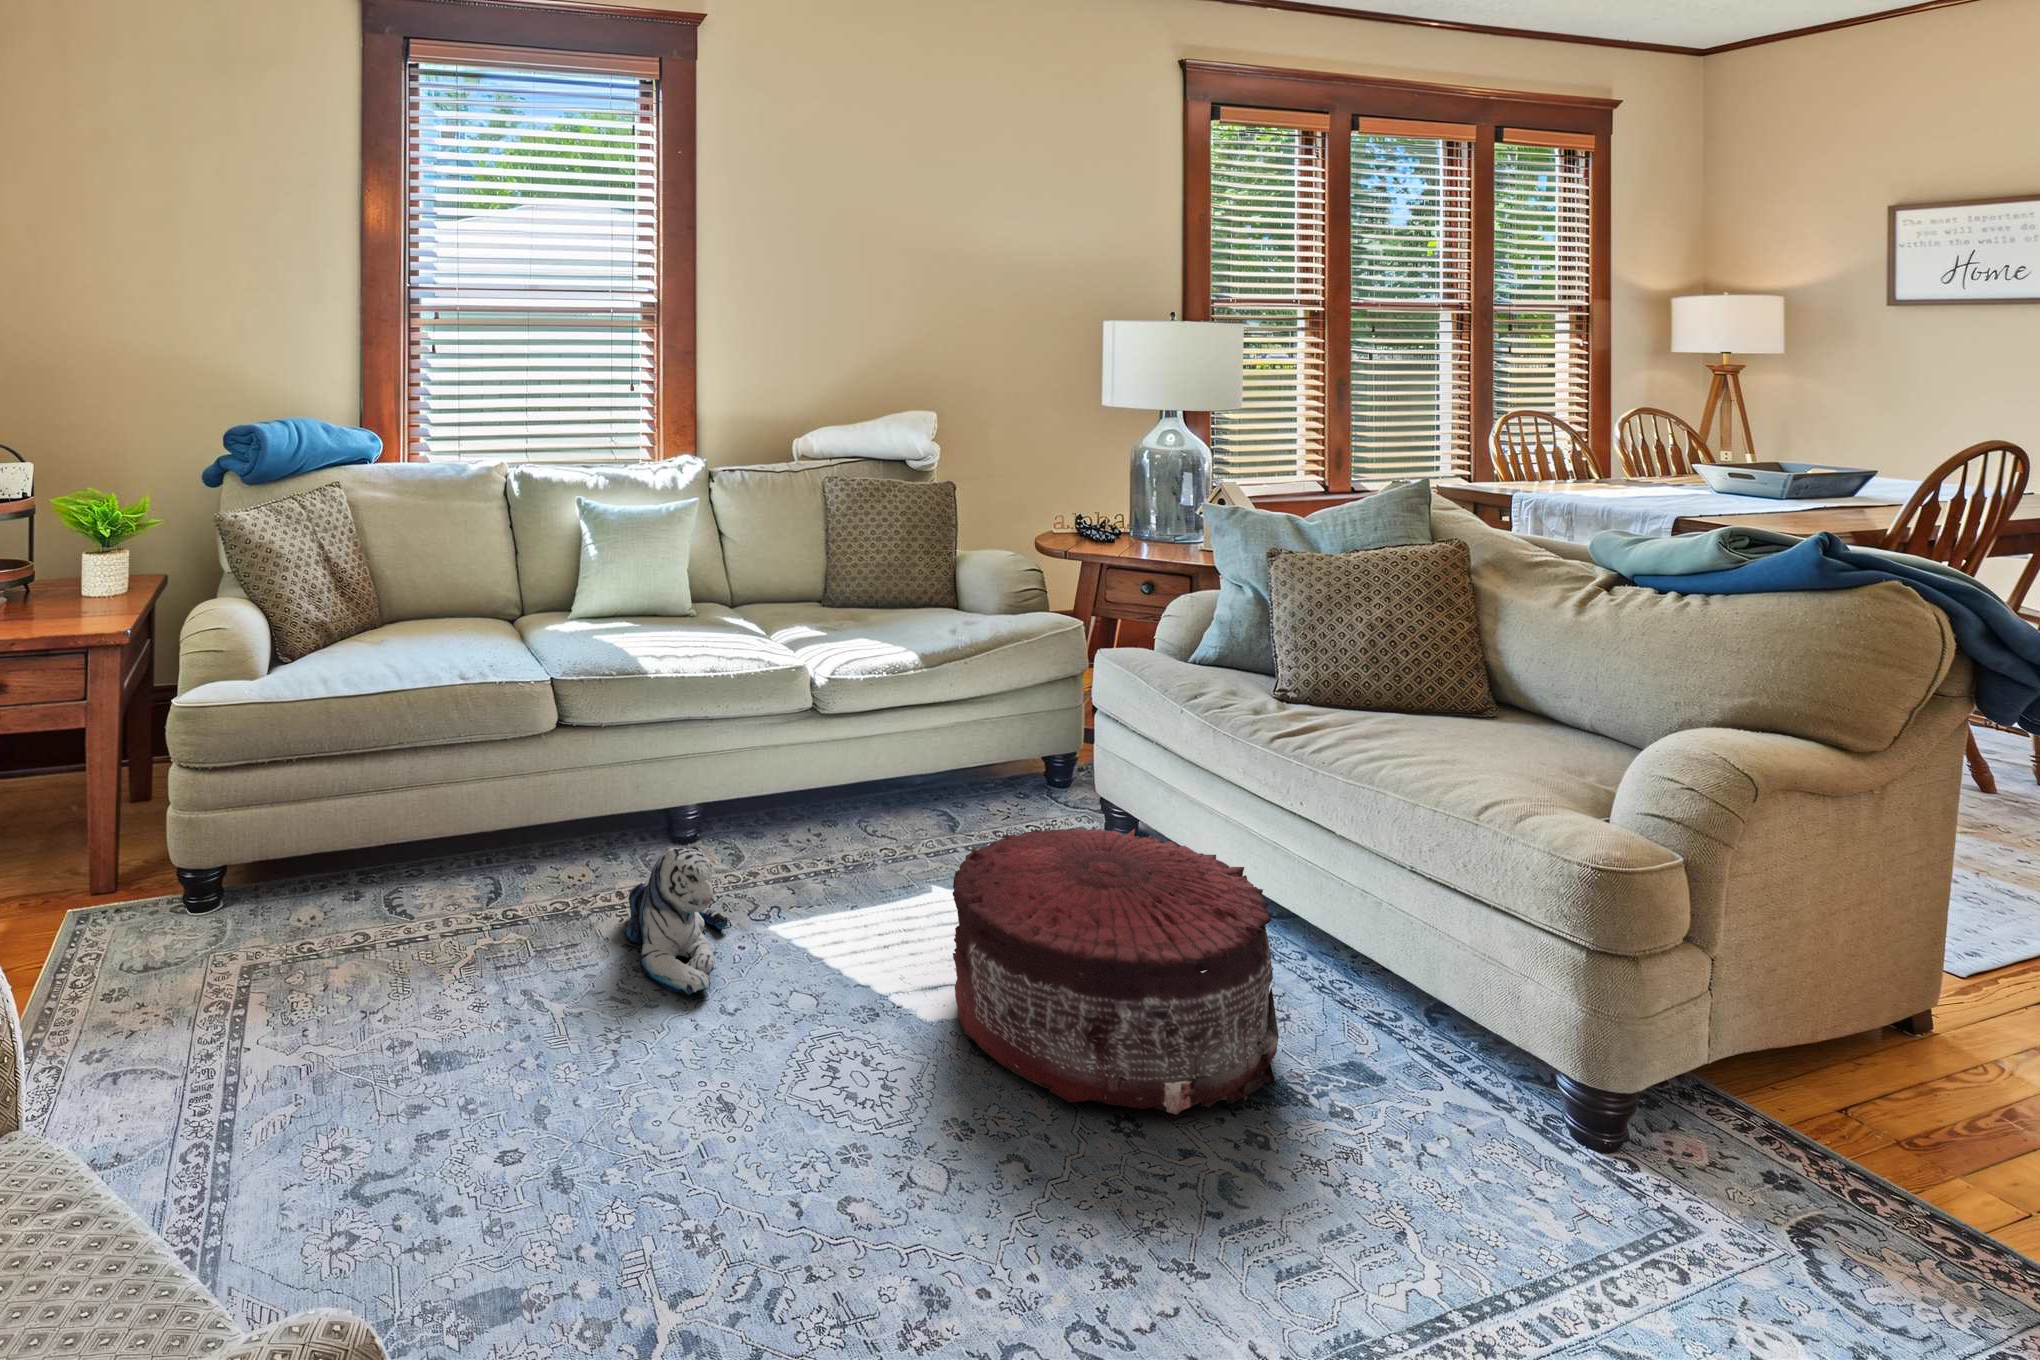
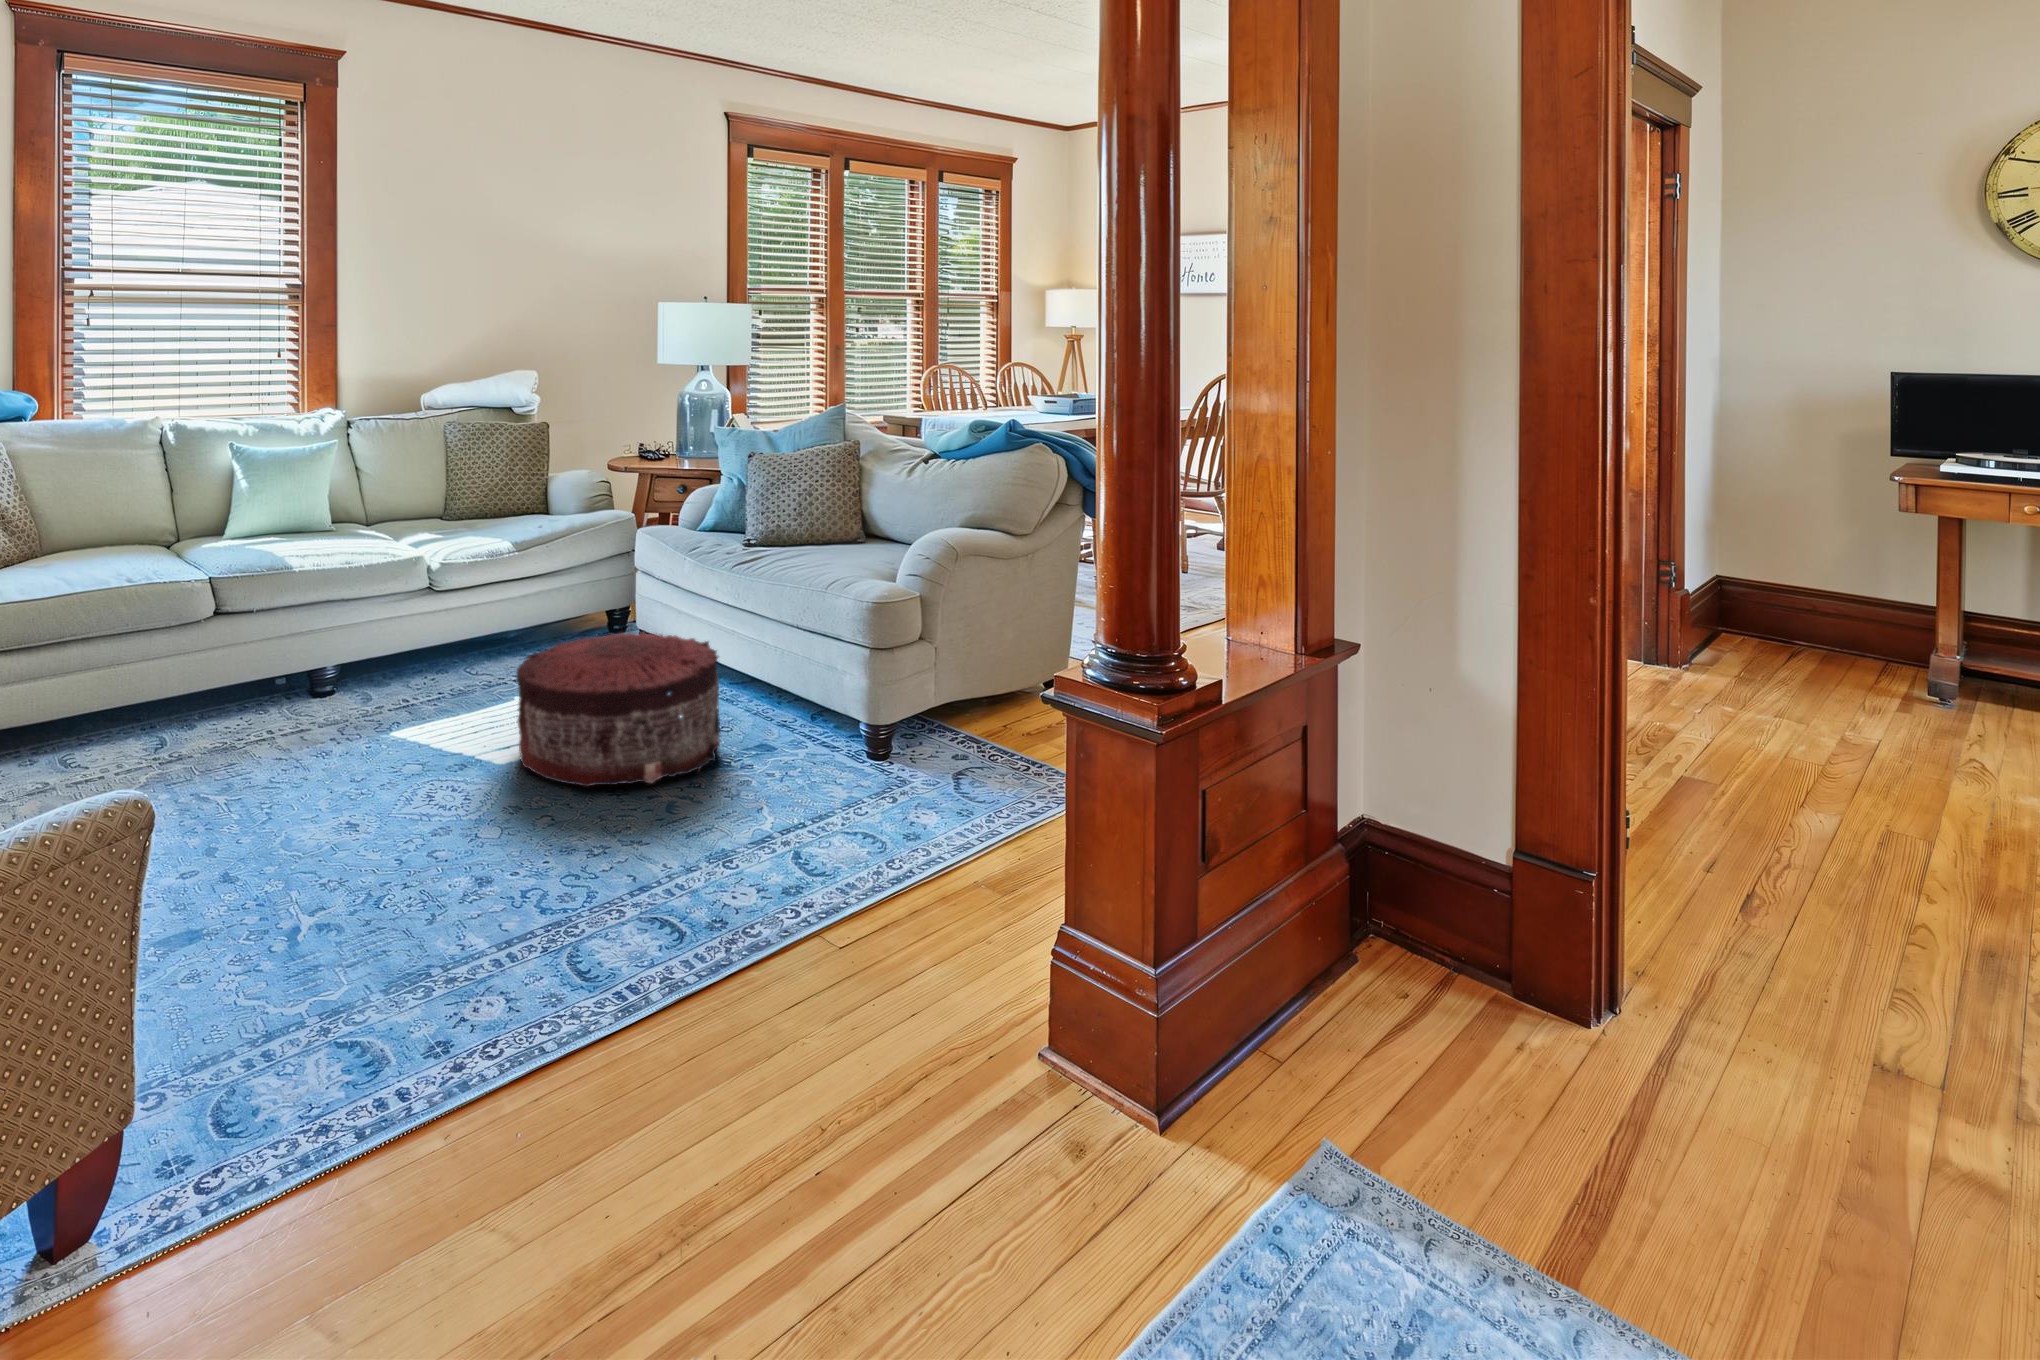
plush toy: present [624,847,728,995] -> none [271,677,356,775]

